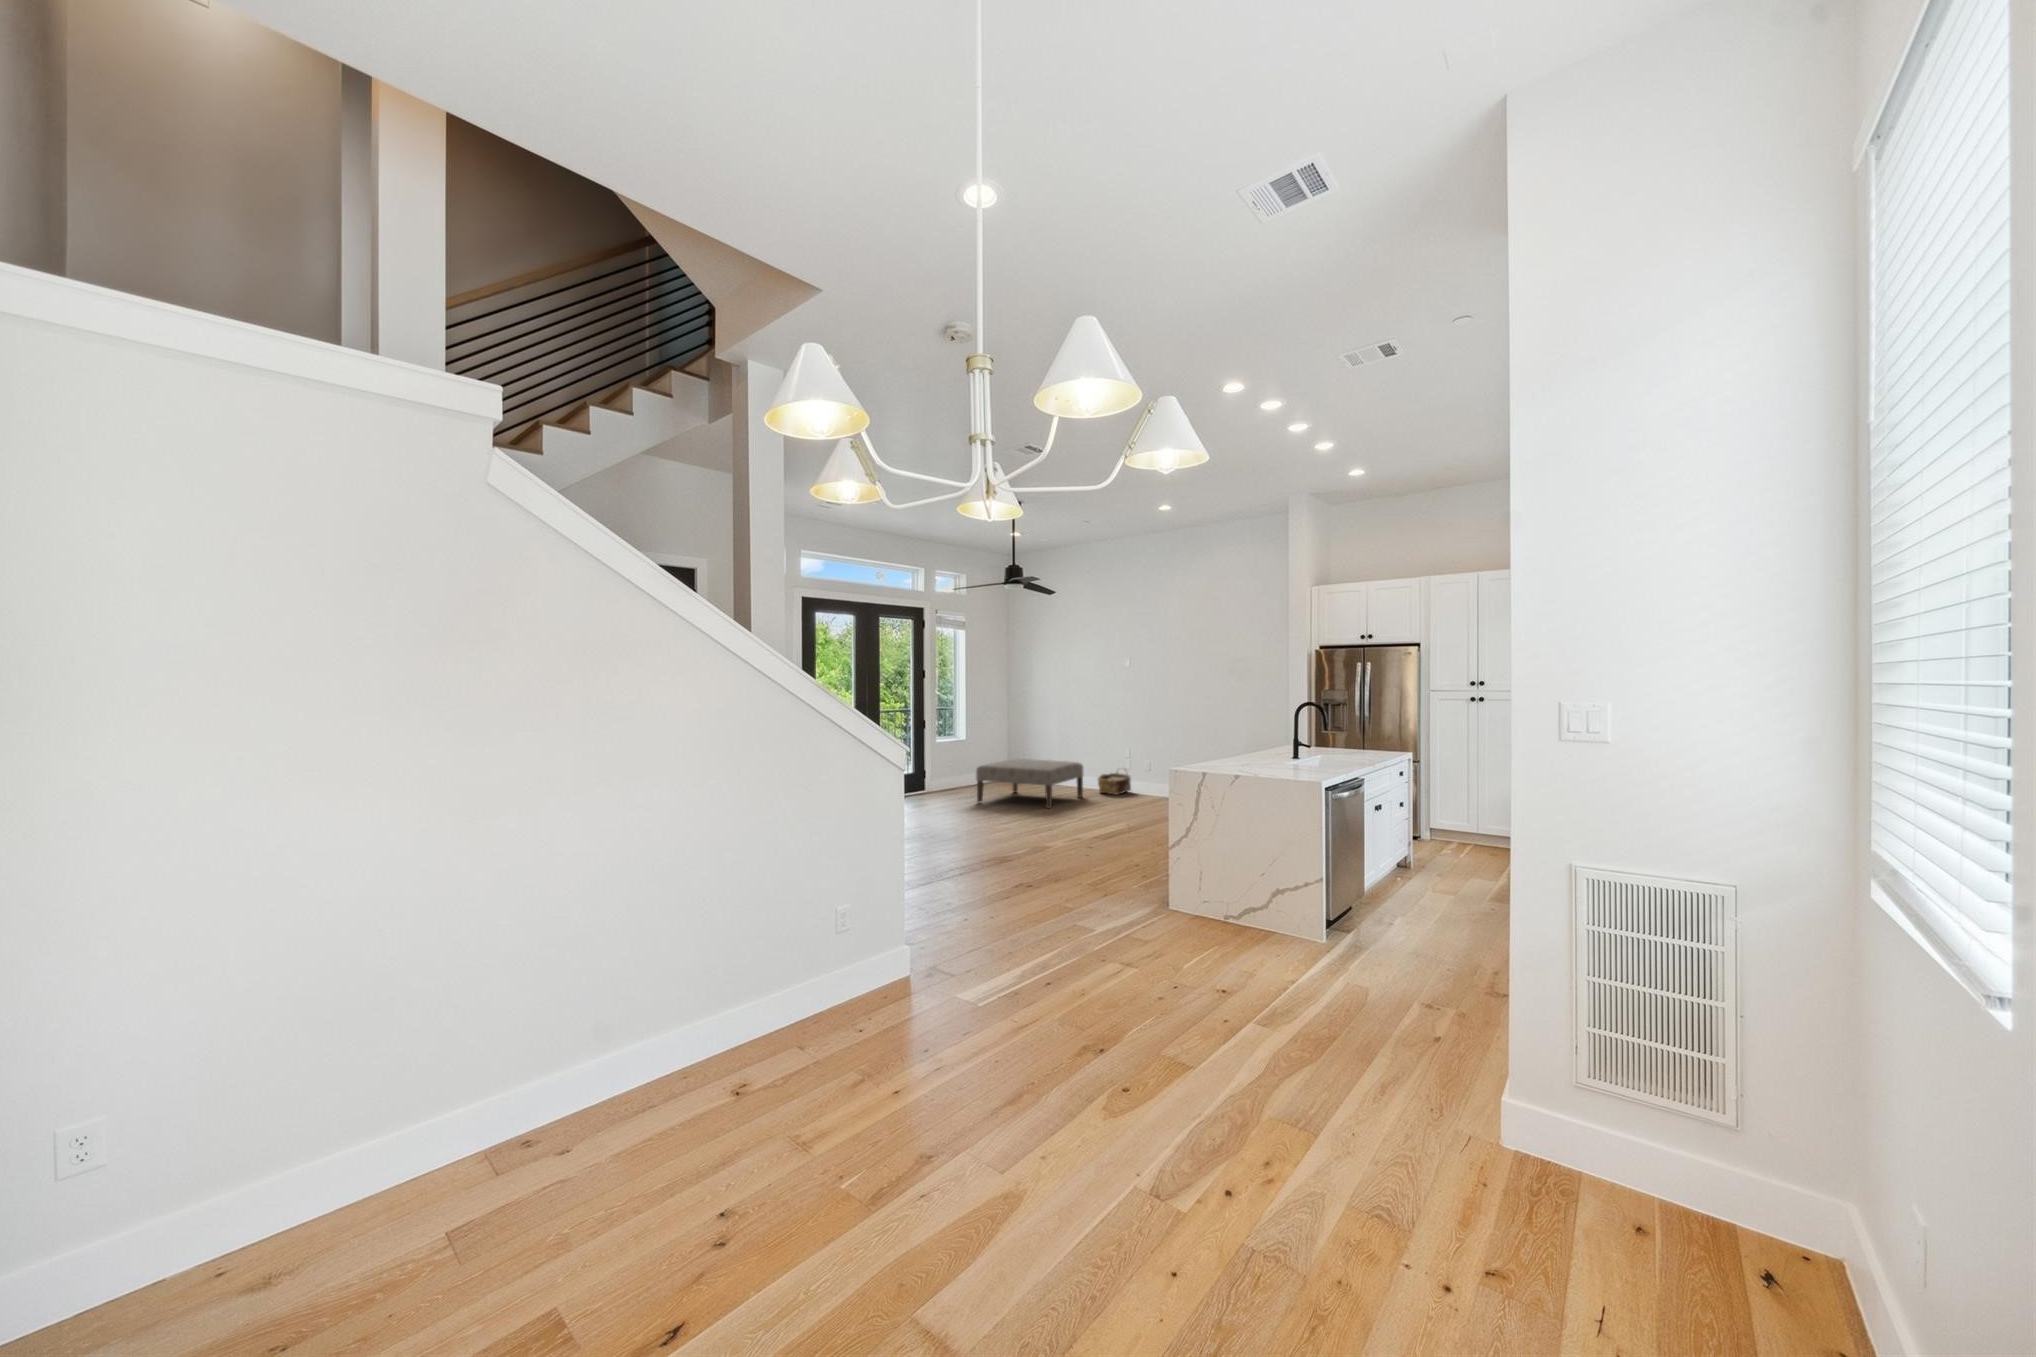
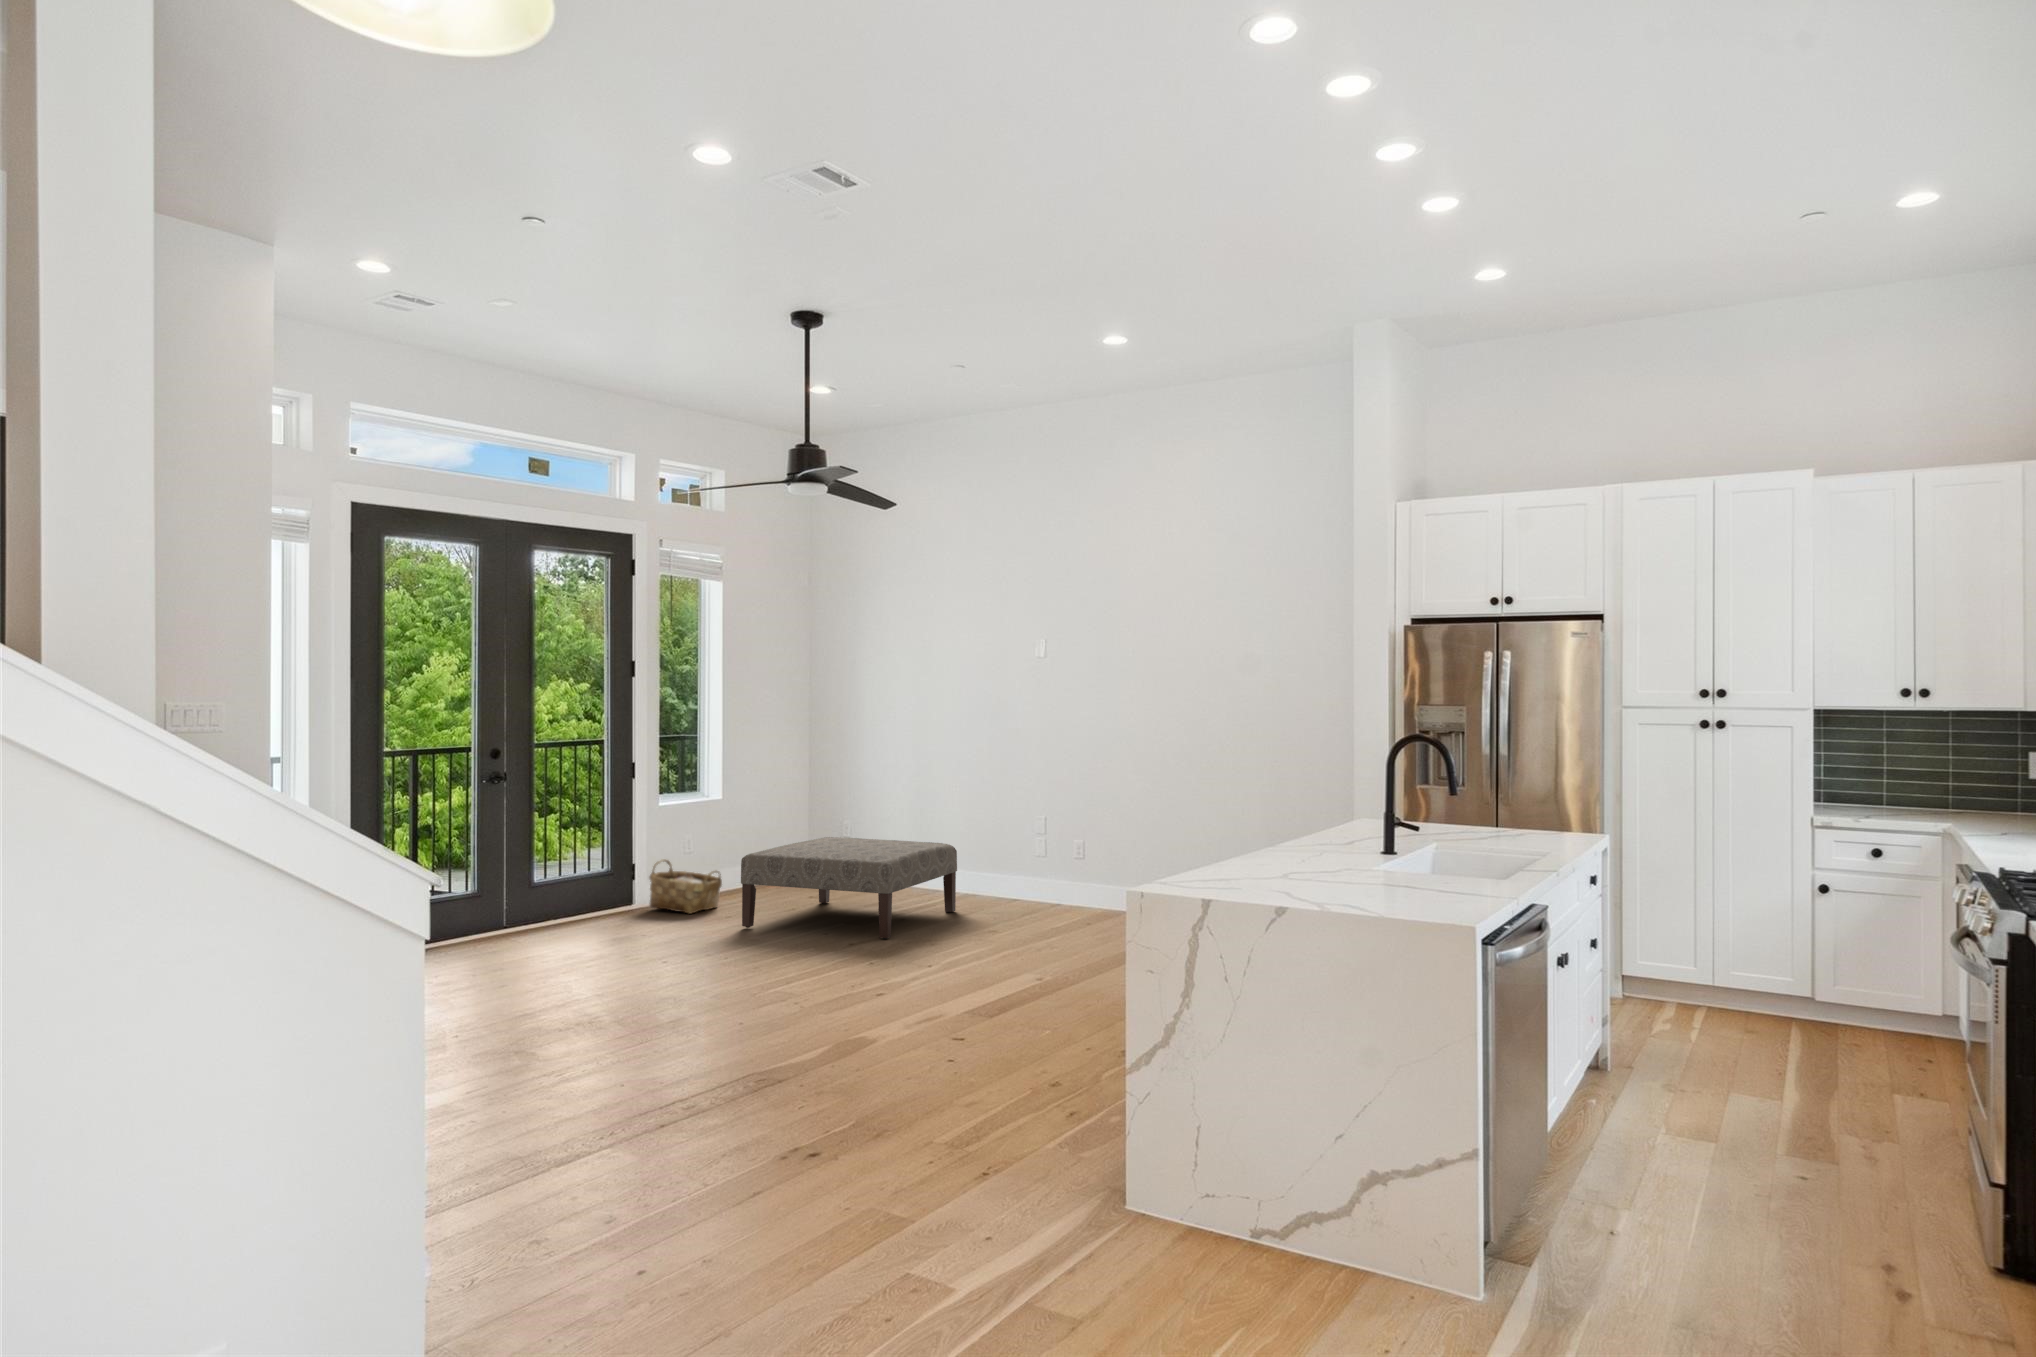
woven basket: present [1098,773,1131,795] -> present [649,859,722,914]

